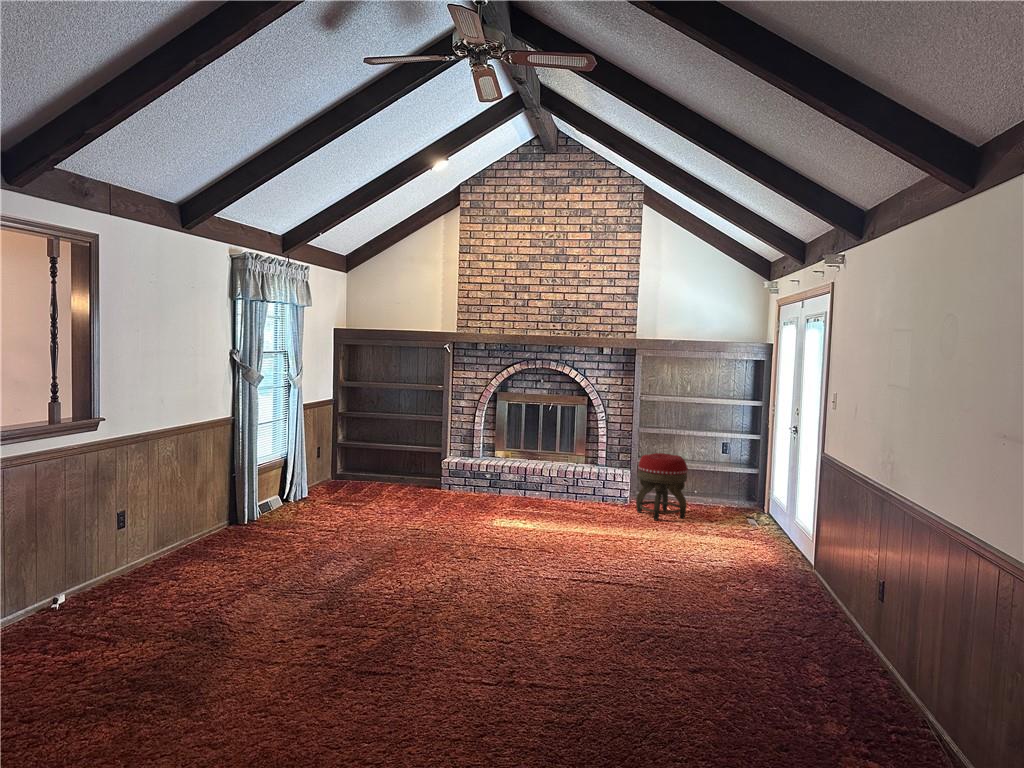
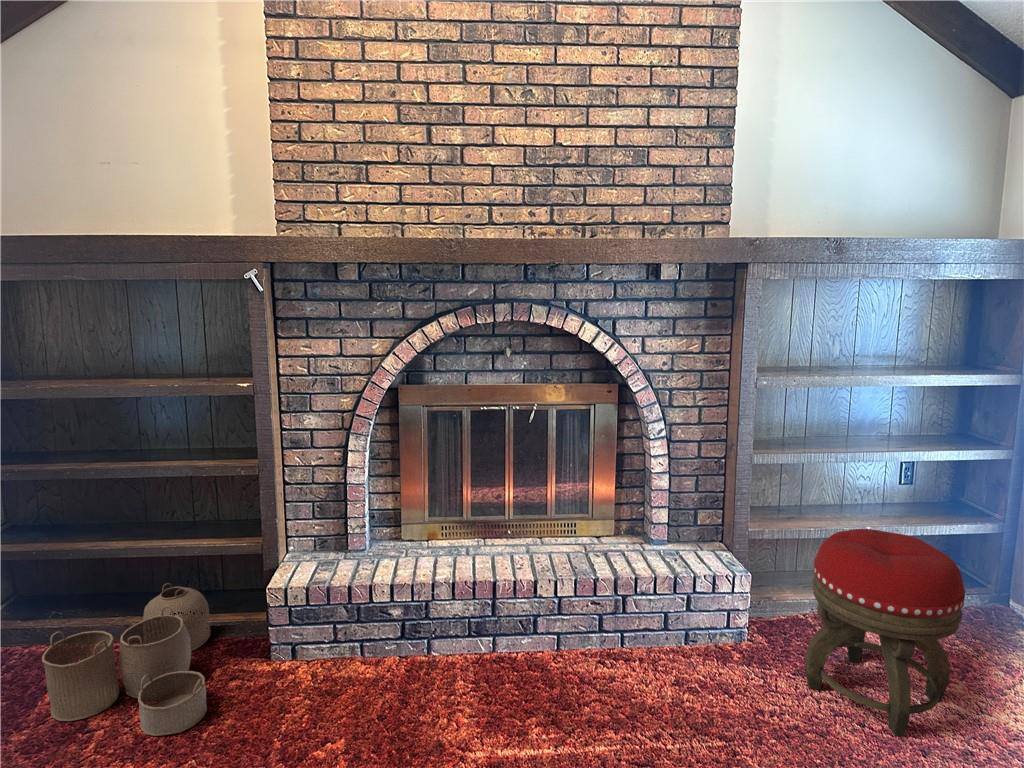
woven basket: none [372,461,421,497] -> present [42,583,210,736]

